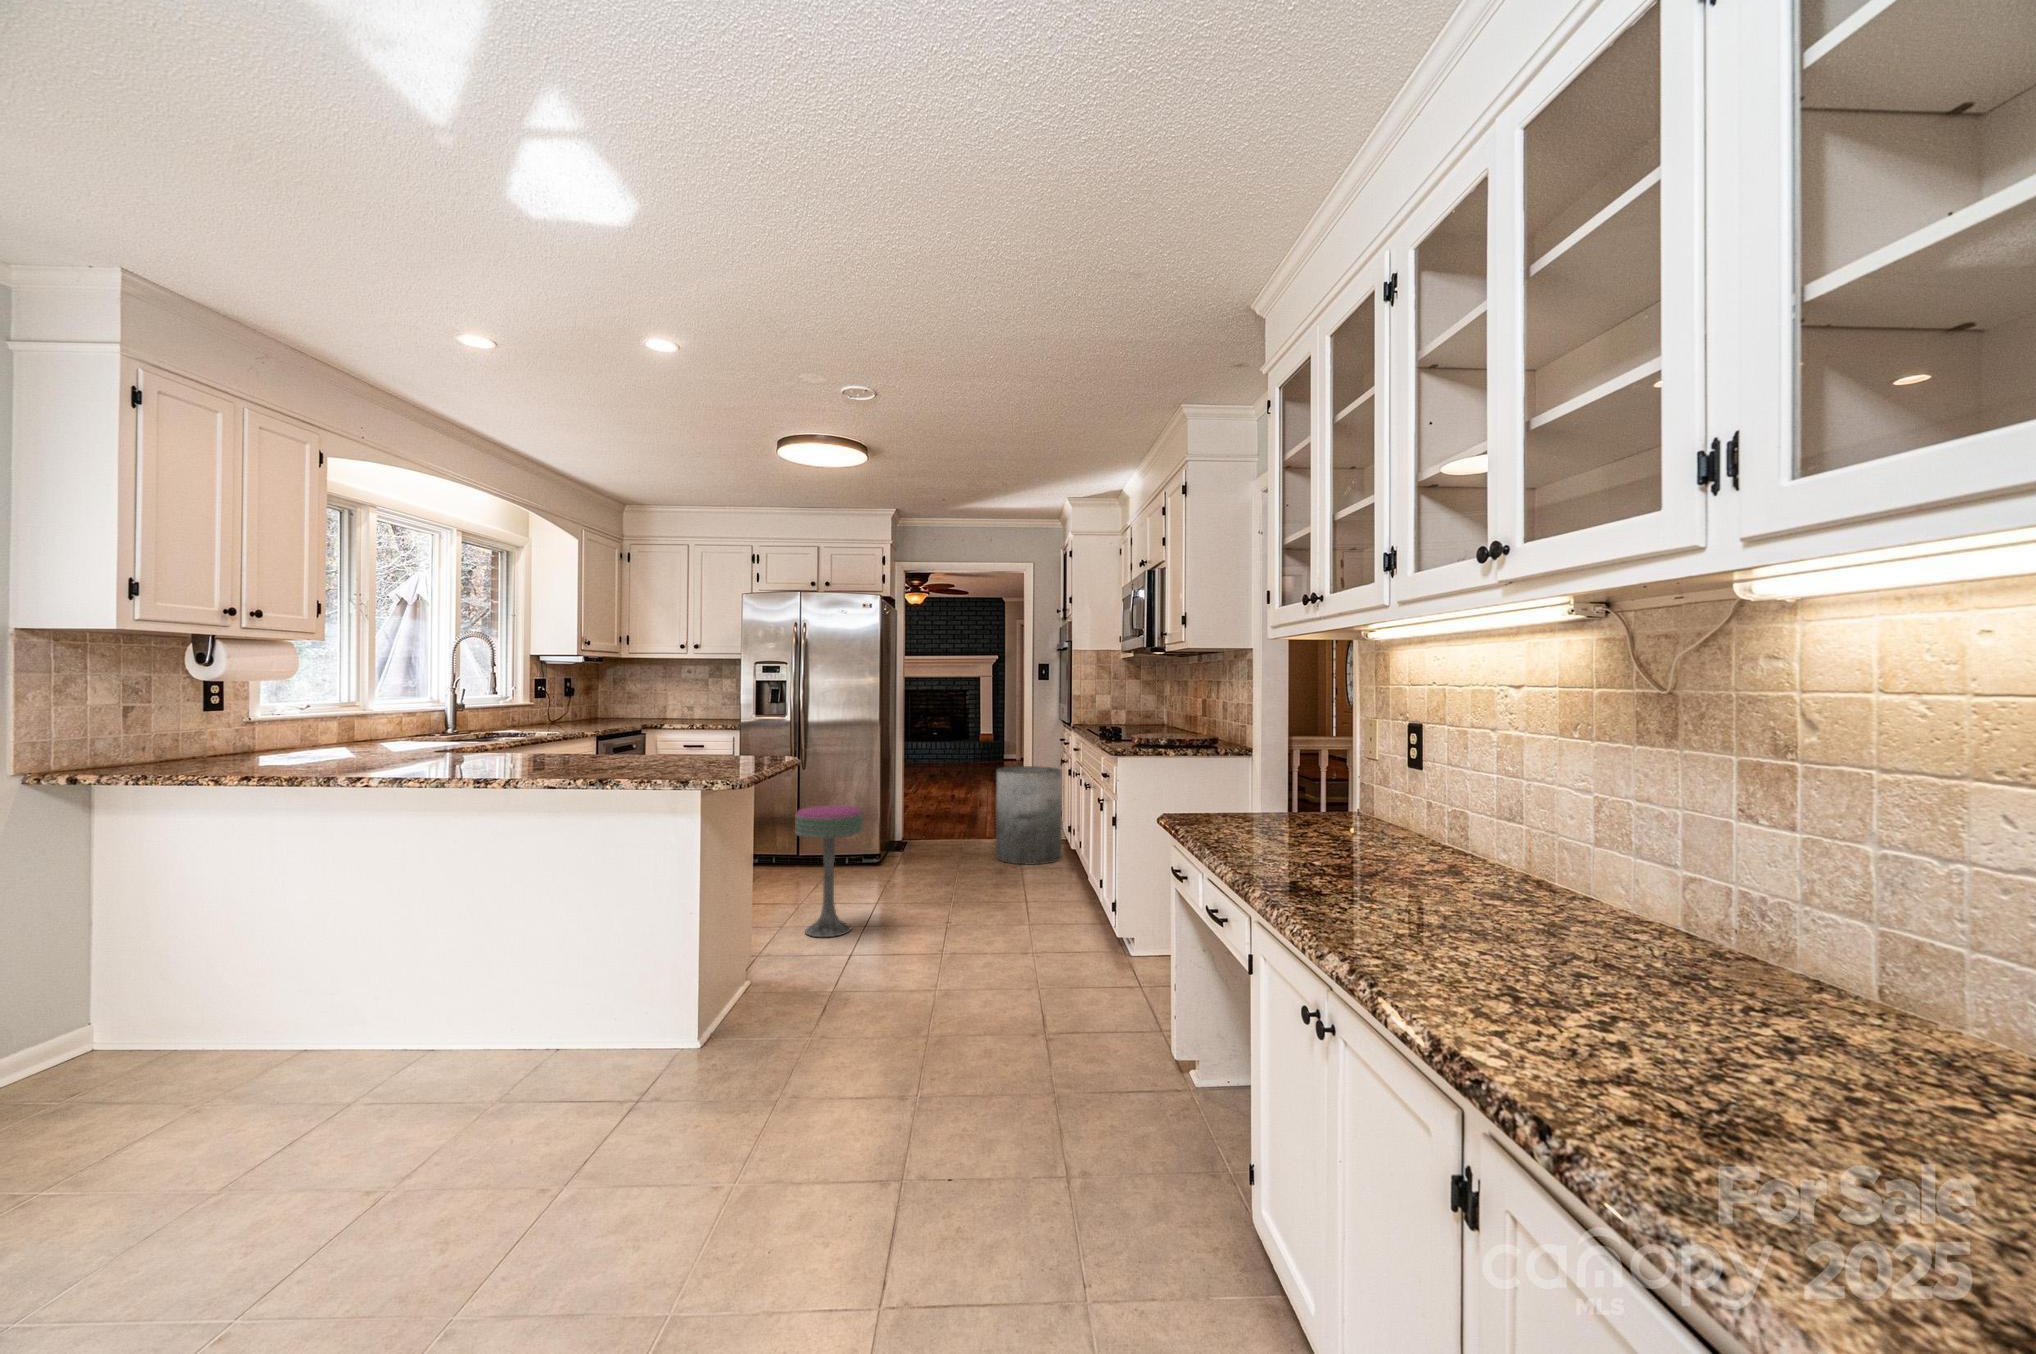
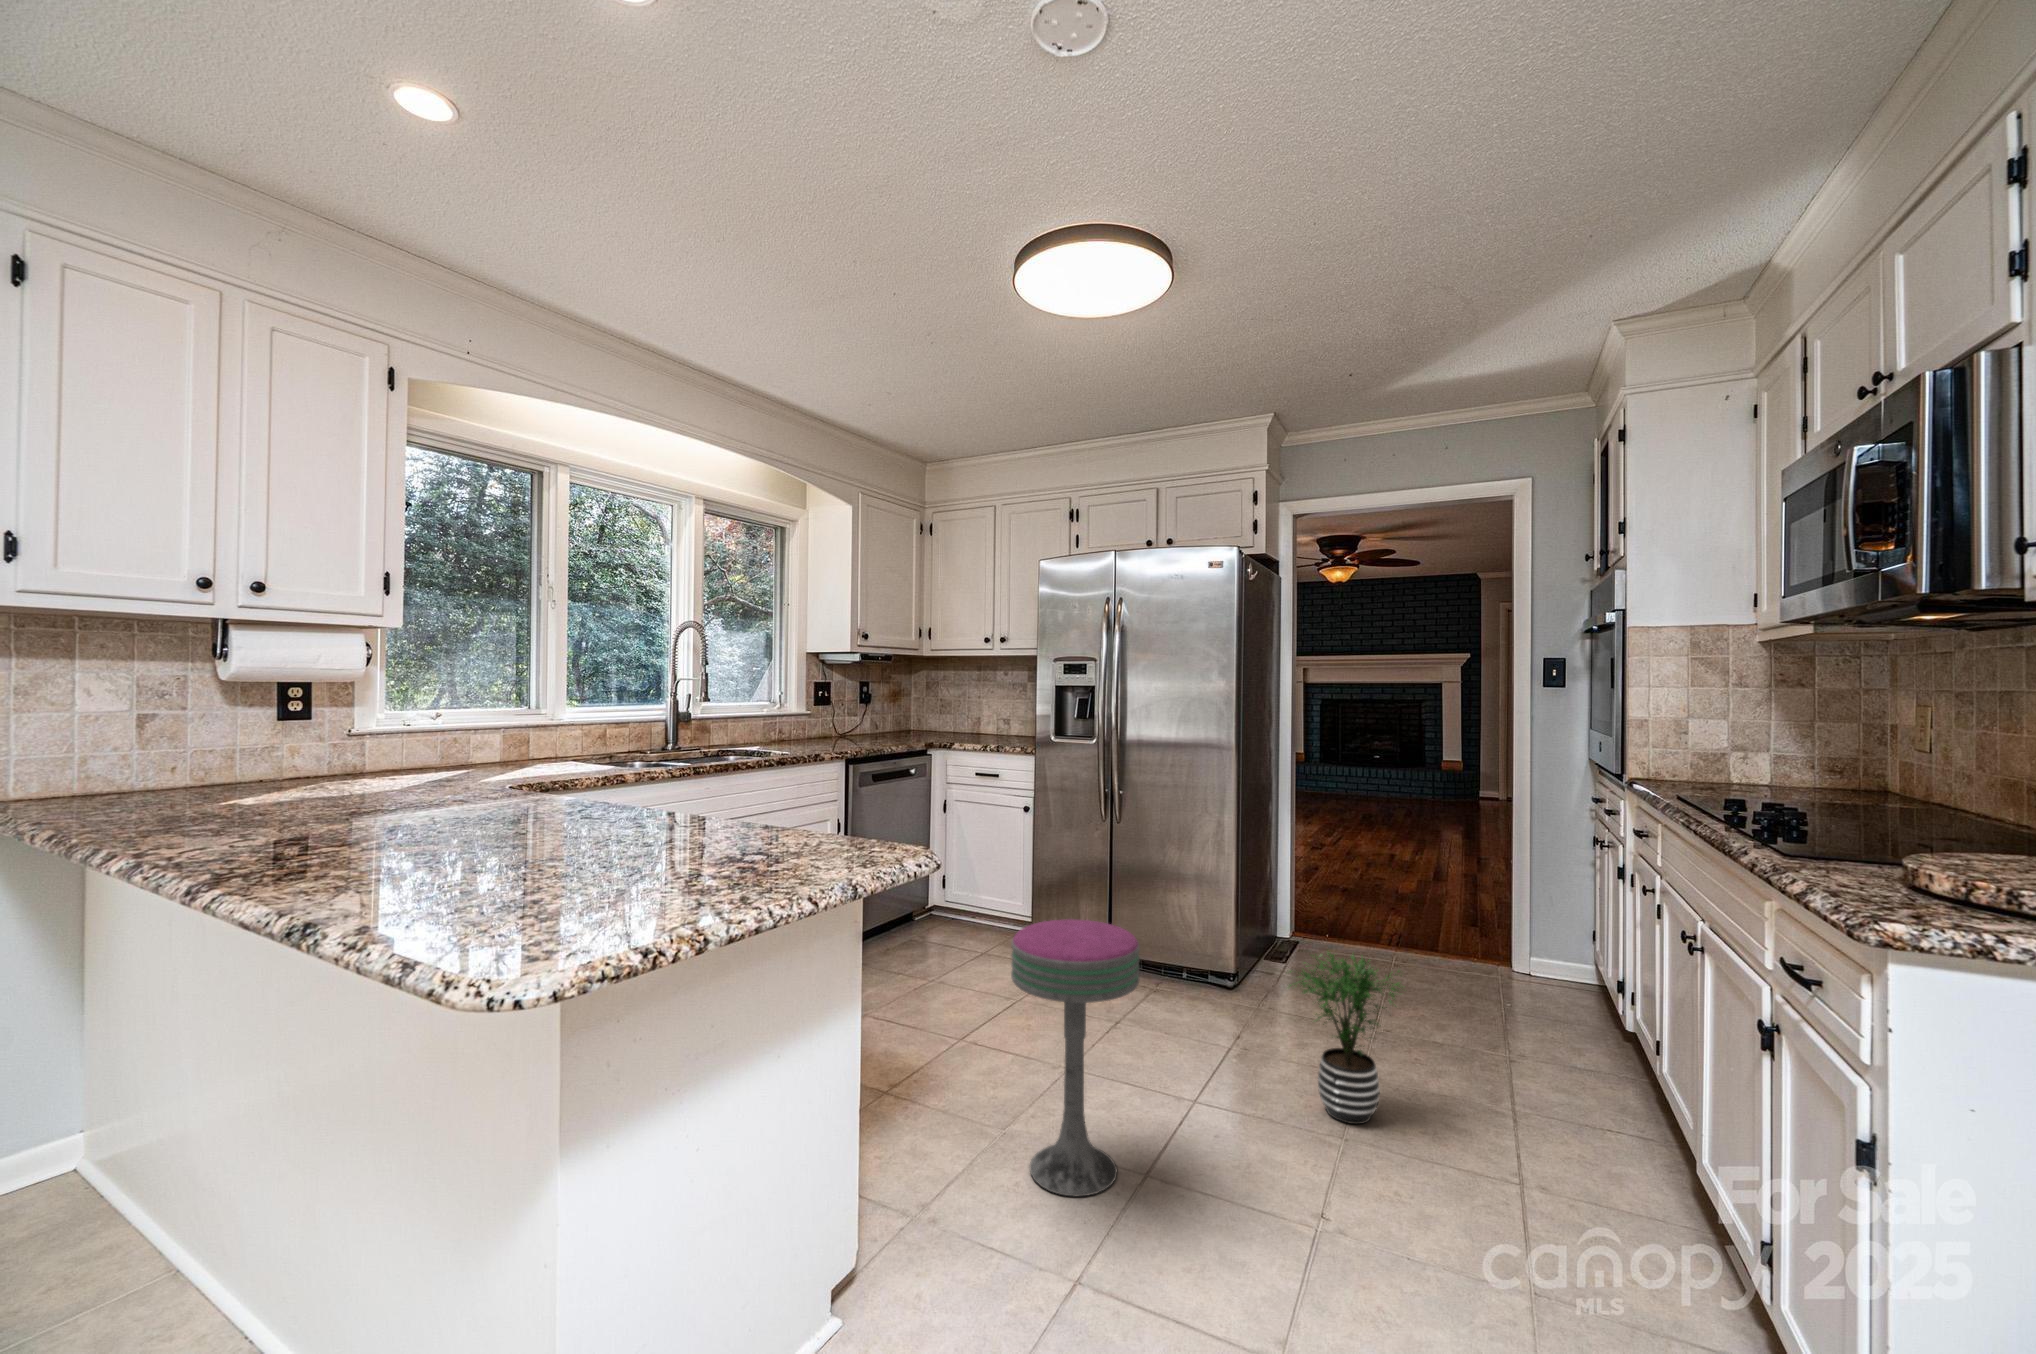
trash can: present [996,766,1062,865] -> none [1454,846,1602,1056]
potted plant: none [922,815,979,897] -> present [1290,952,1400,1124]

